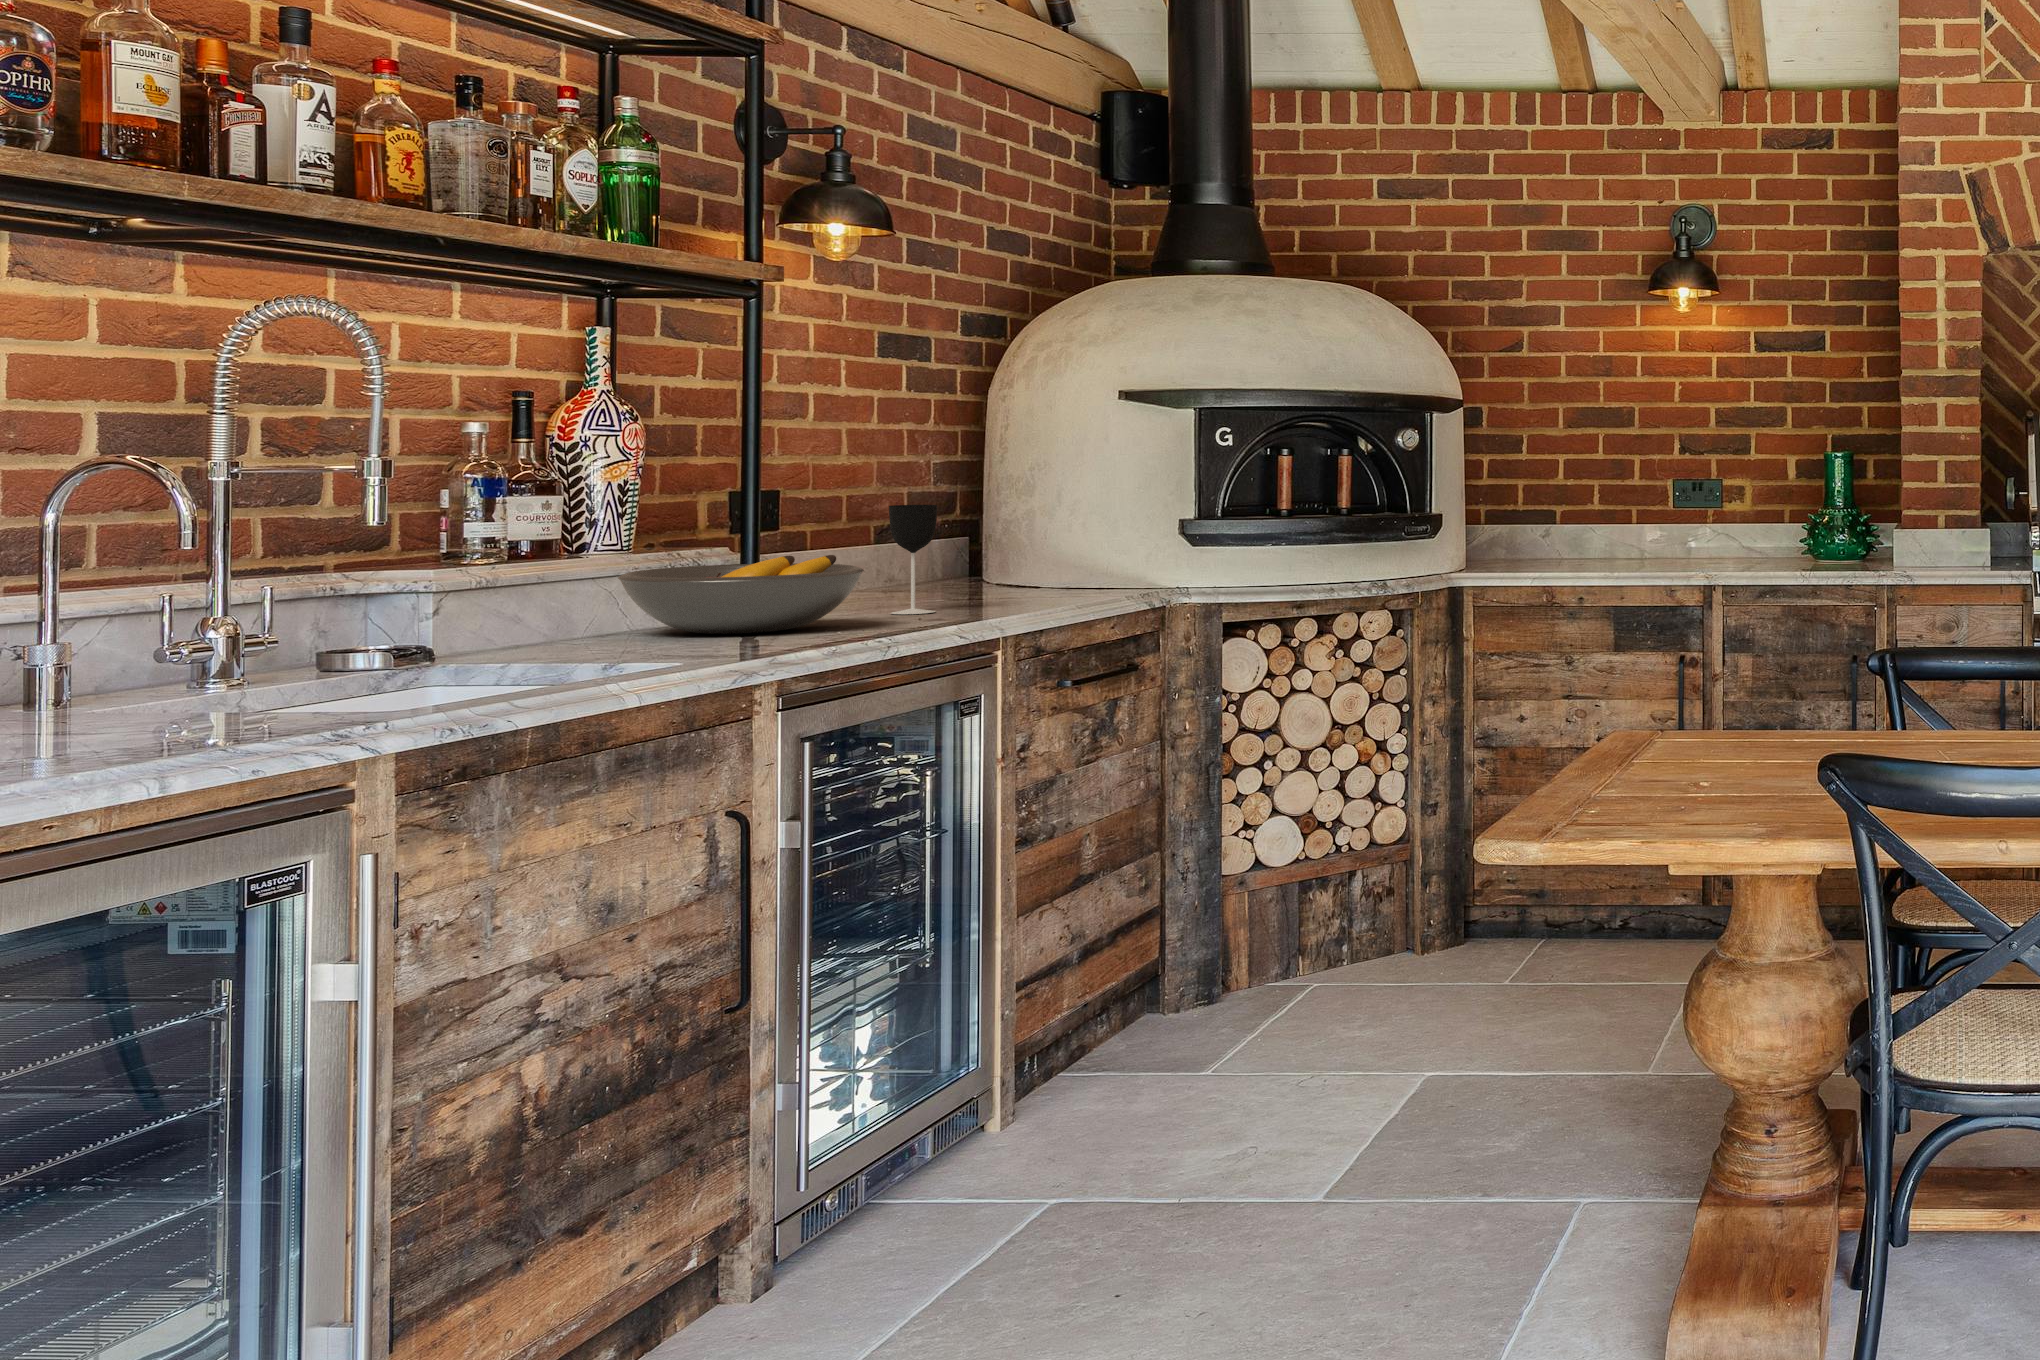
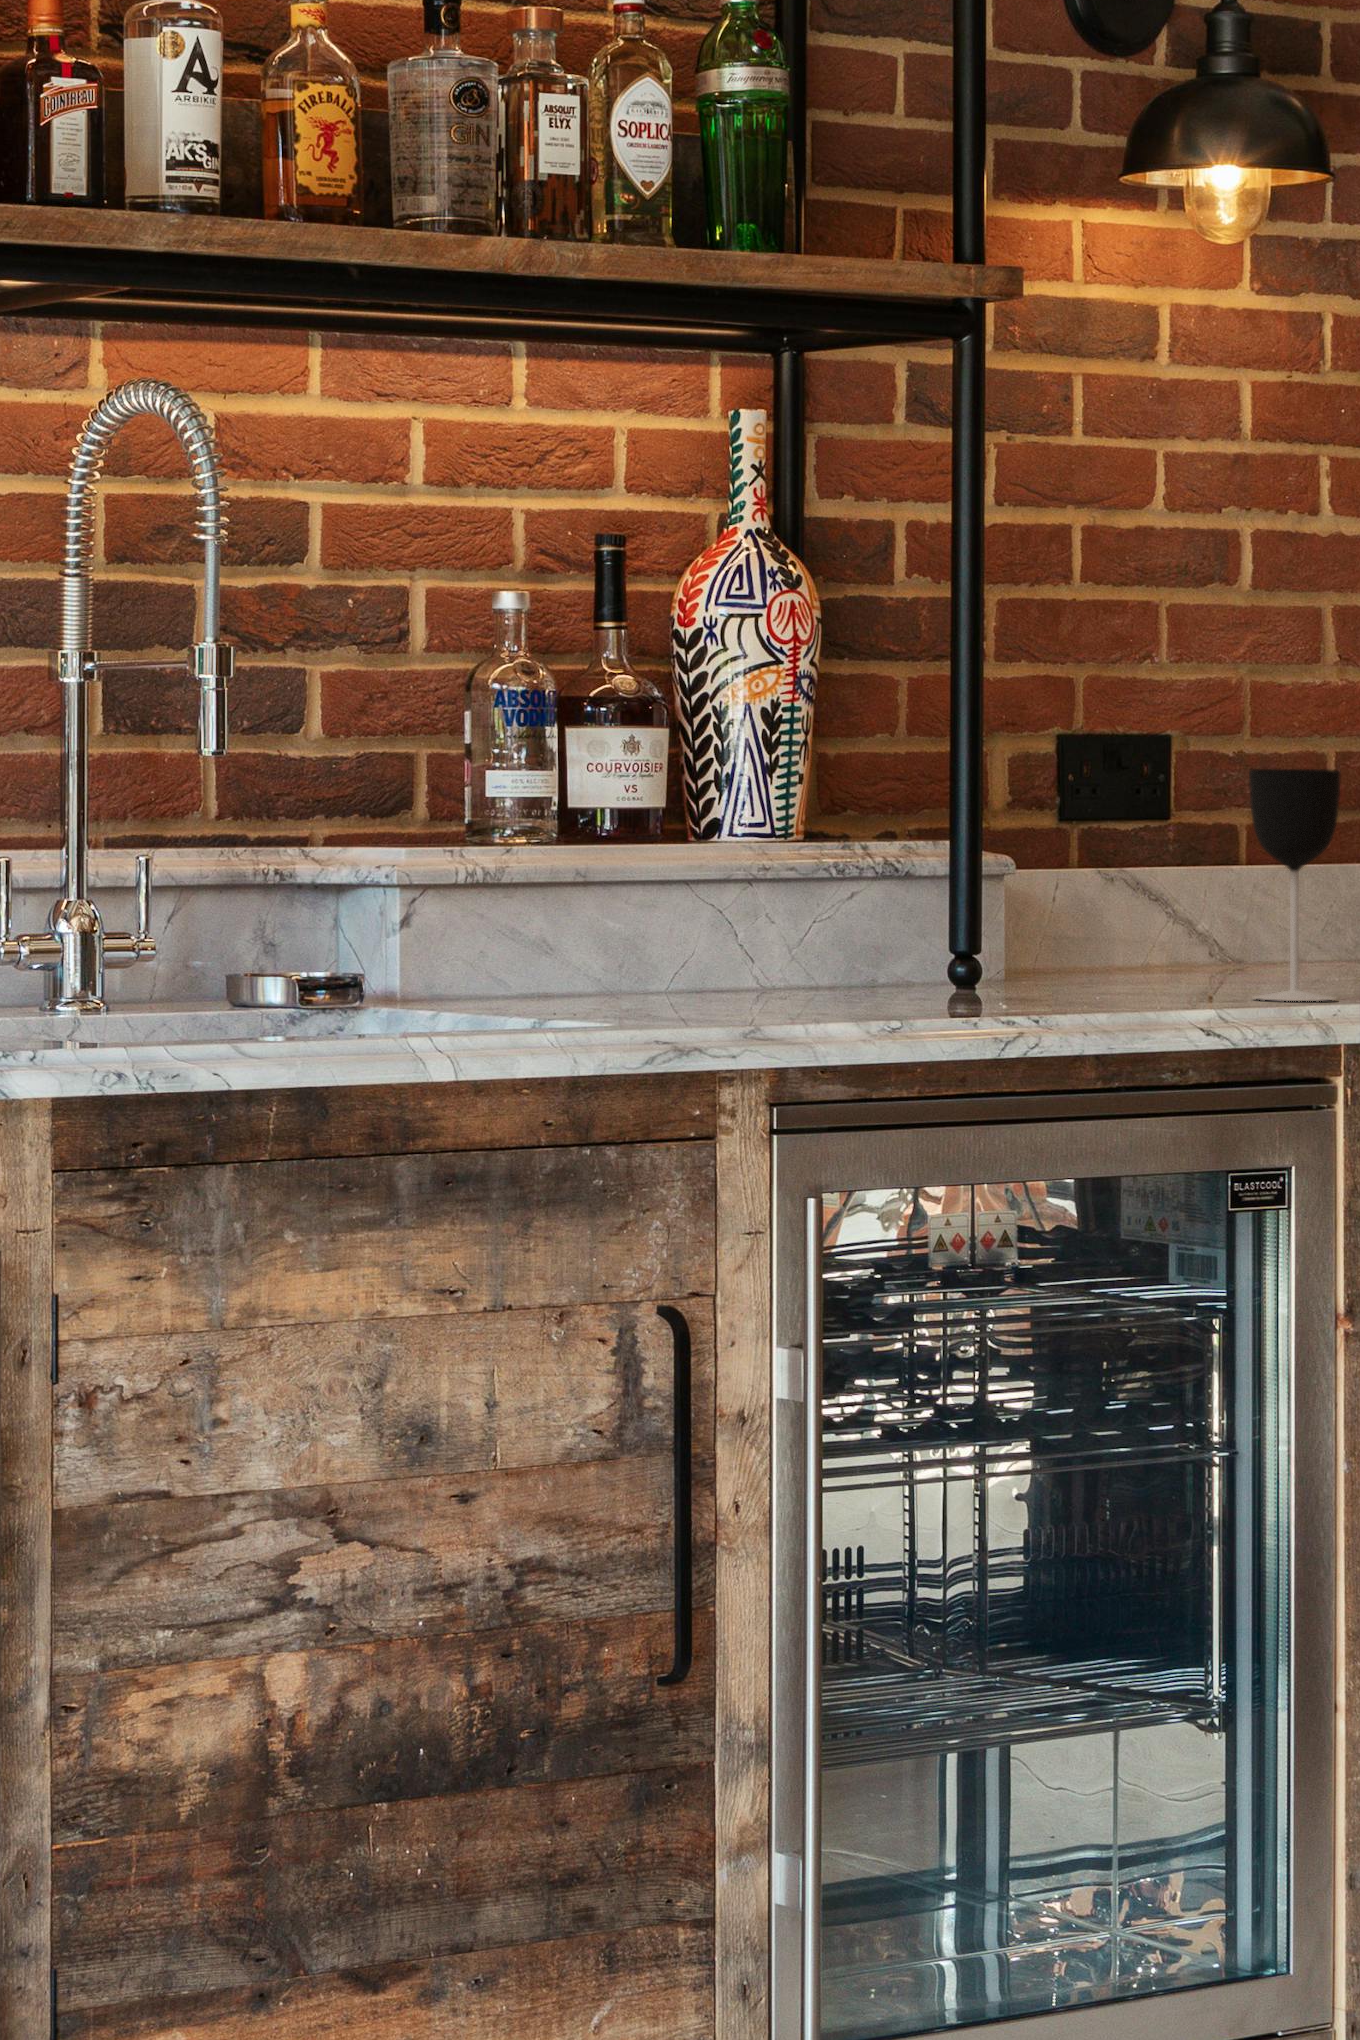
fruit bowl: present [618,555,864,634] -> none [710,858,1120,1006]

